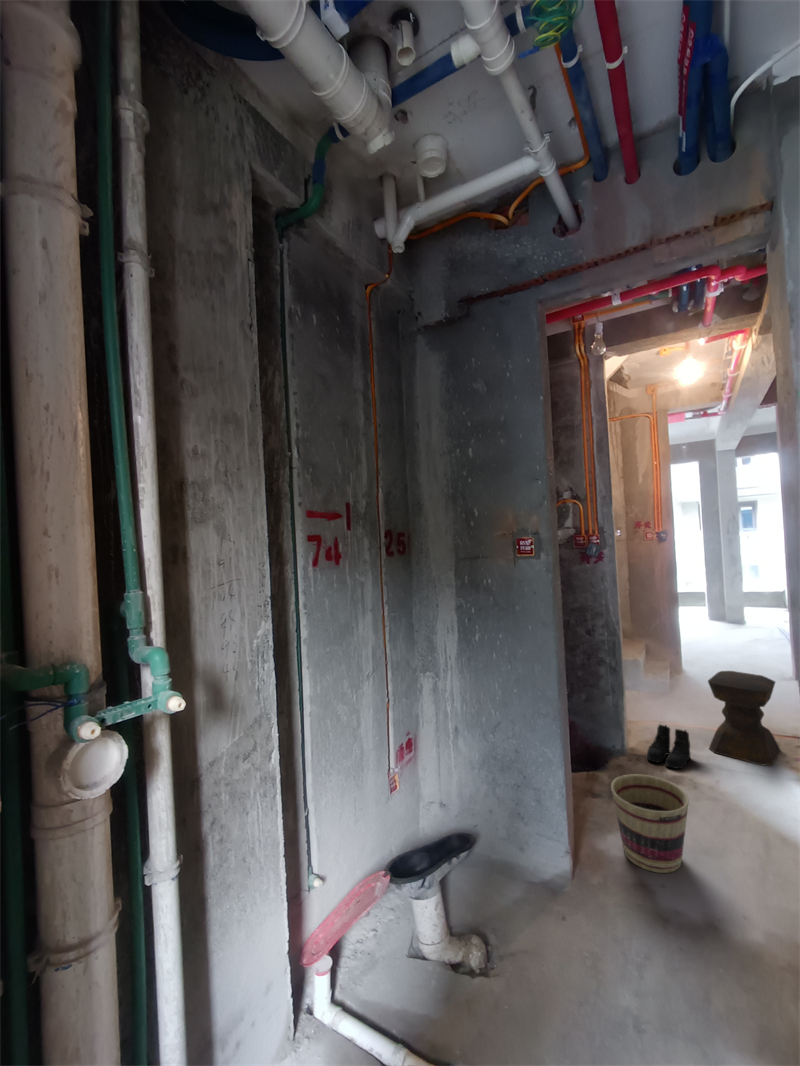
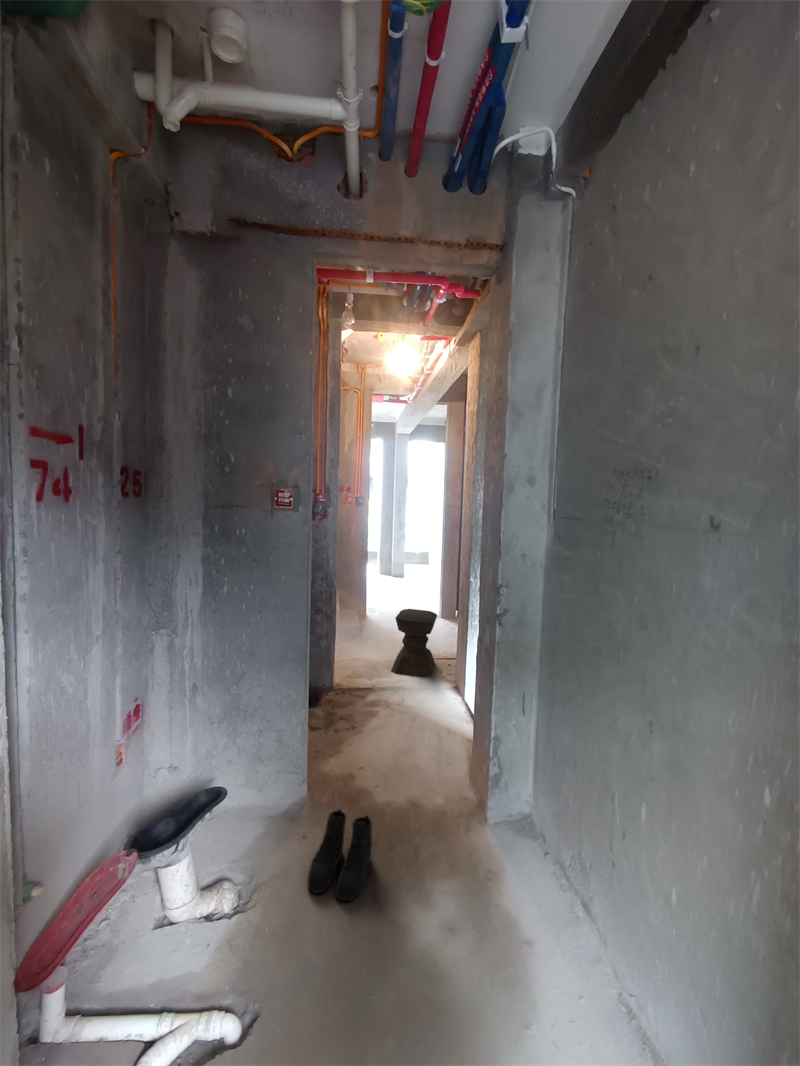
boots: present [647,725,690,769] -> present [308,809,372,901]
basket: present [611,774,689,873] -> none [334,698,391,773]

